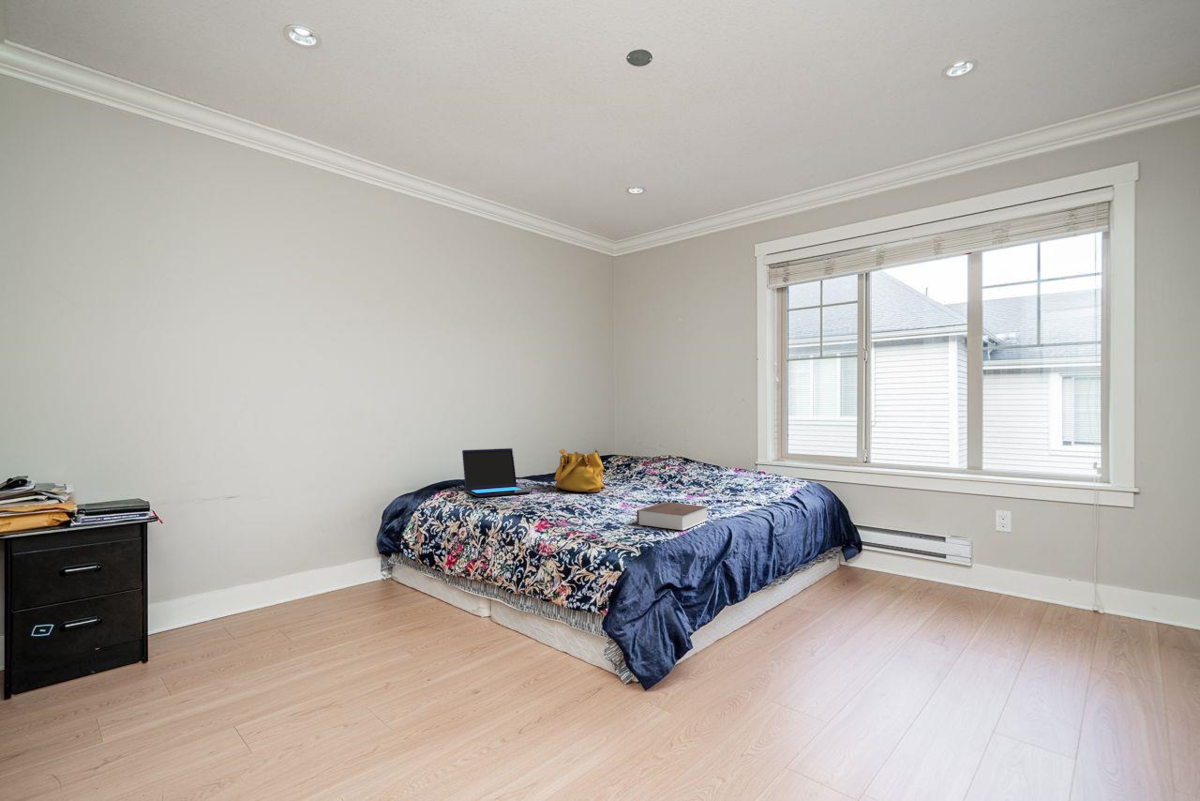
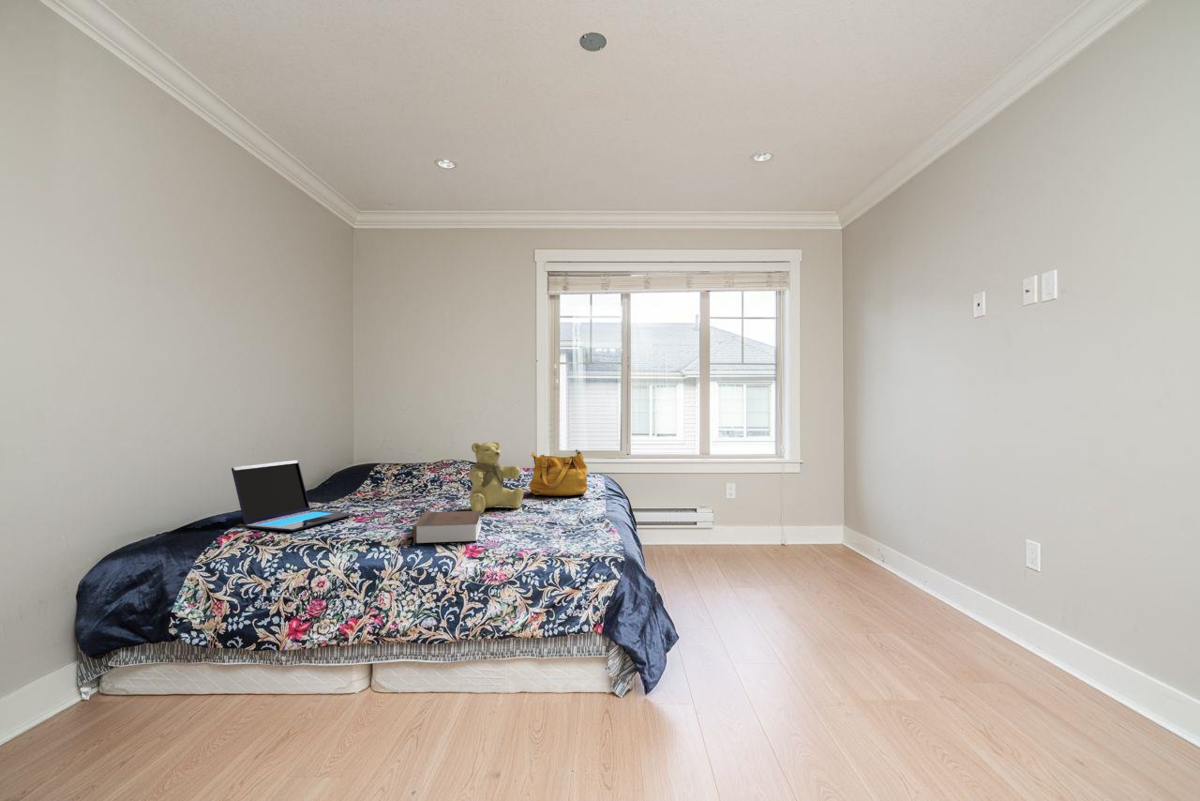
teddy bear: none [604,441,661,504] -> present [468,441,524,513]
handbag: present [555,449,605,493] -> present [529,450,587,496]
book: present [637,502,708,530] -> present [414,511,481,543]

